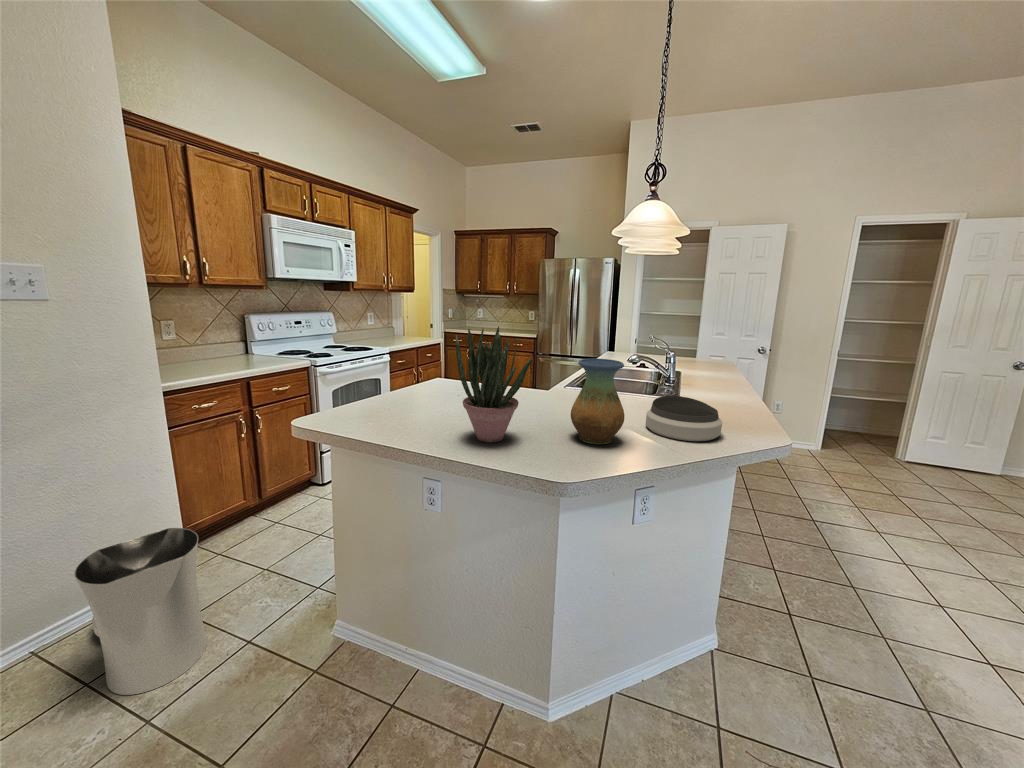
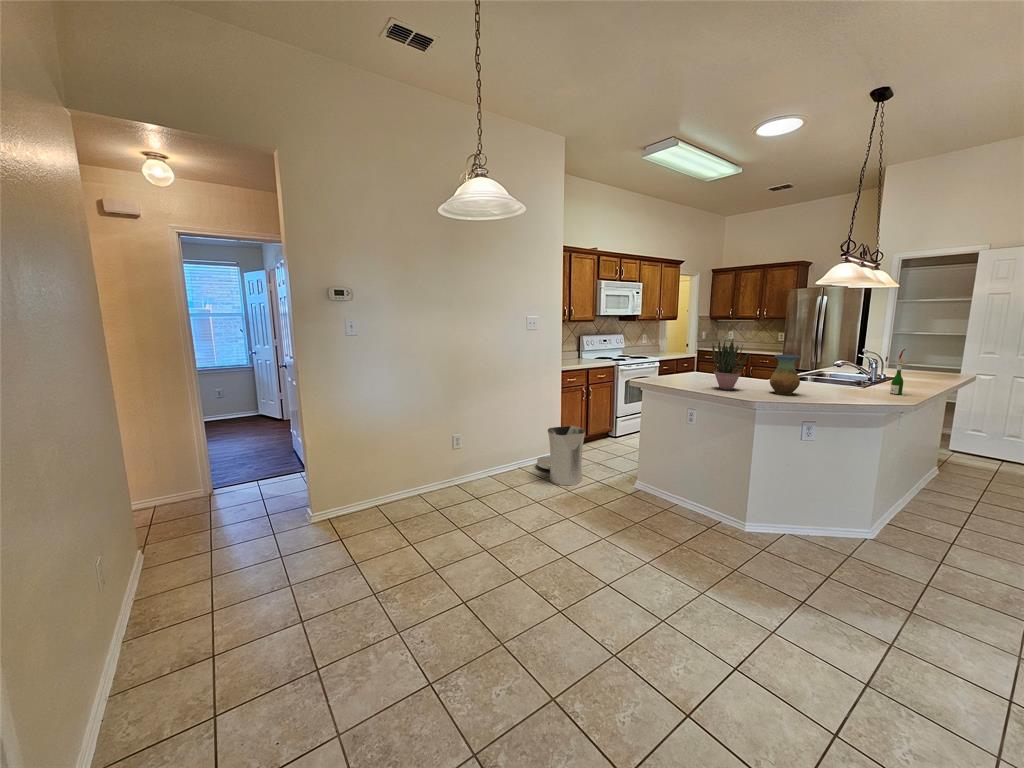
wine bottle: none [719,341,742,414] -> present [890,349,906,396]
bowl: present [646,396,722,441] -> none [820,378,869,399]

